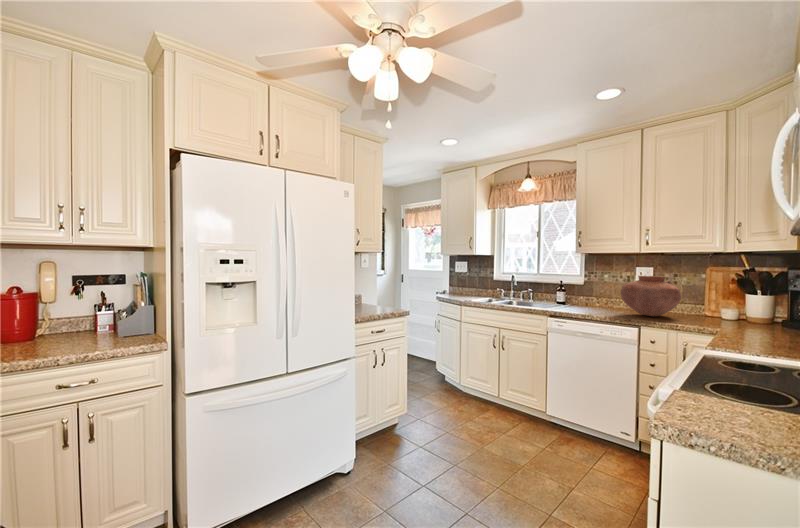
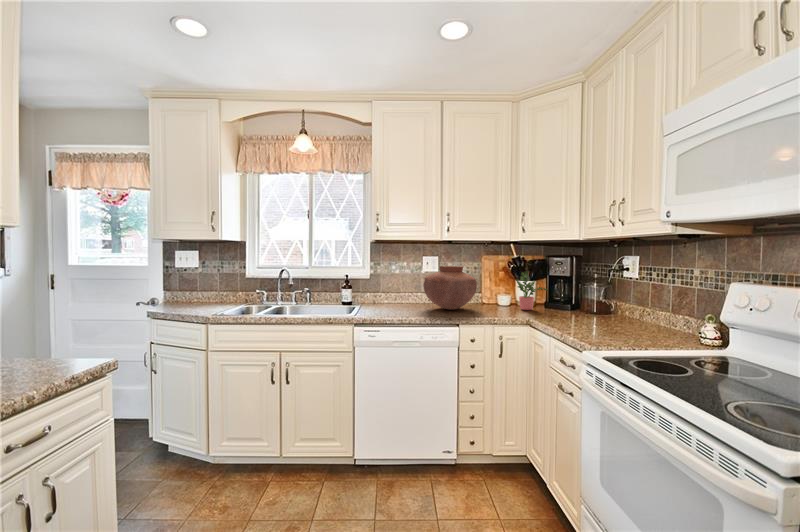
potted plant: none [724,284,776,326] -> present [516,271,548,310]

